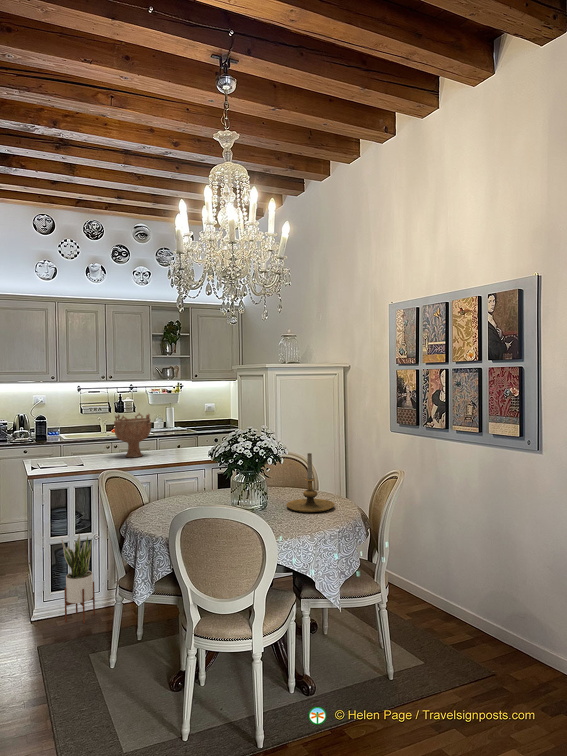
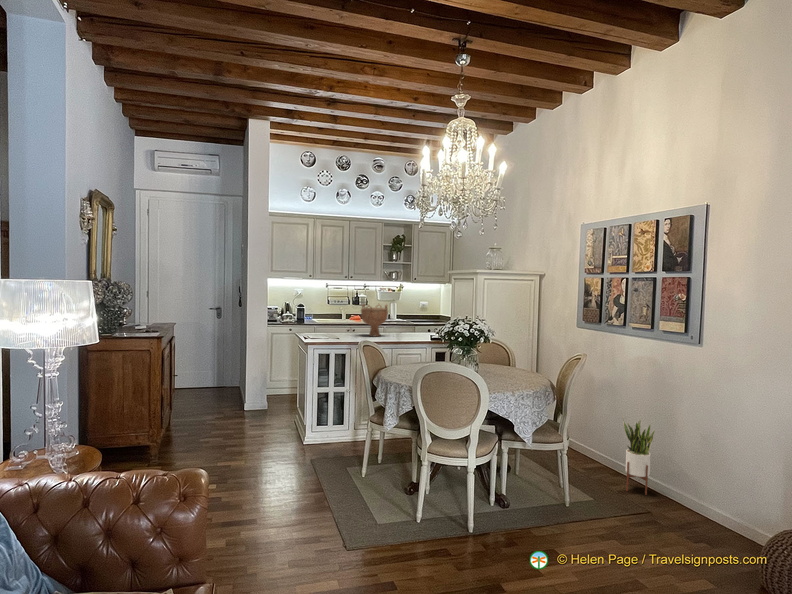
candle holder: present [286,453,335,512] -> none [493,336,531,379]
potted plant: present [61,534,95,624] -> present [622,414,655,495]

